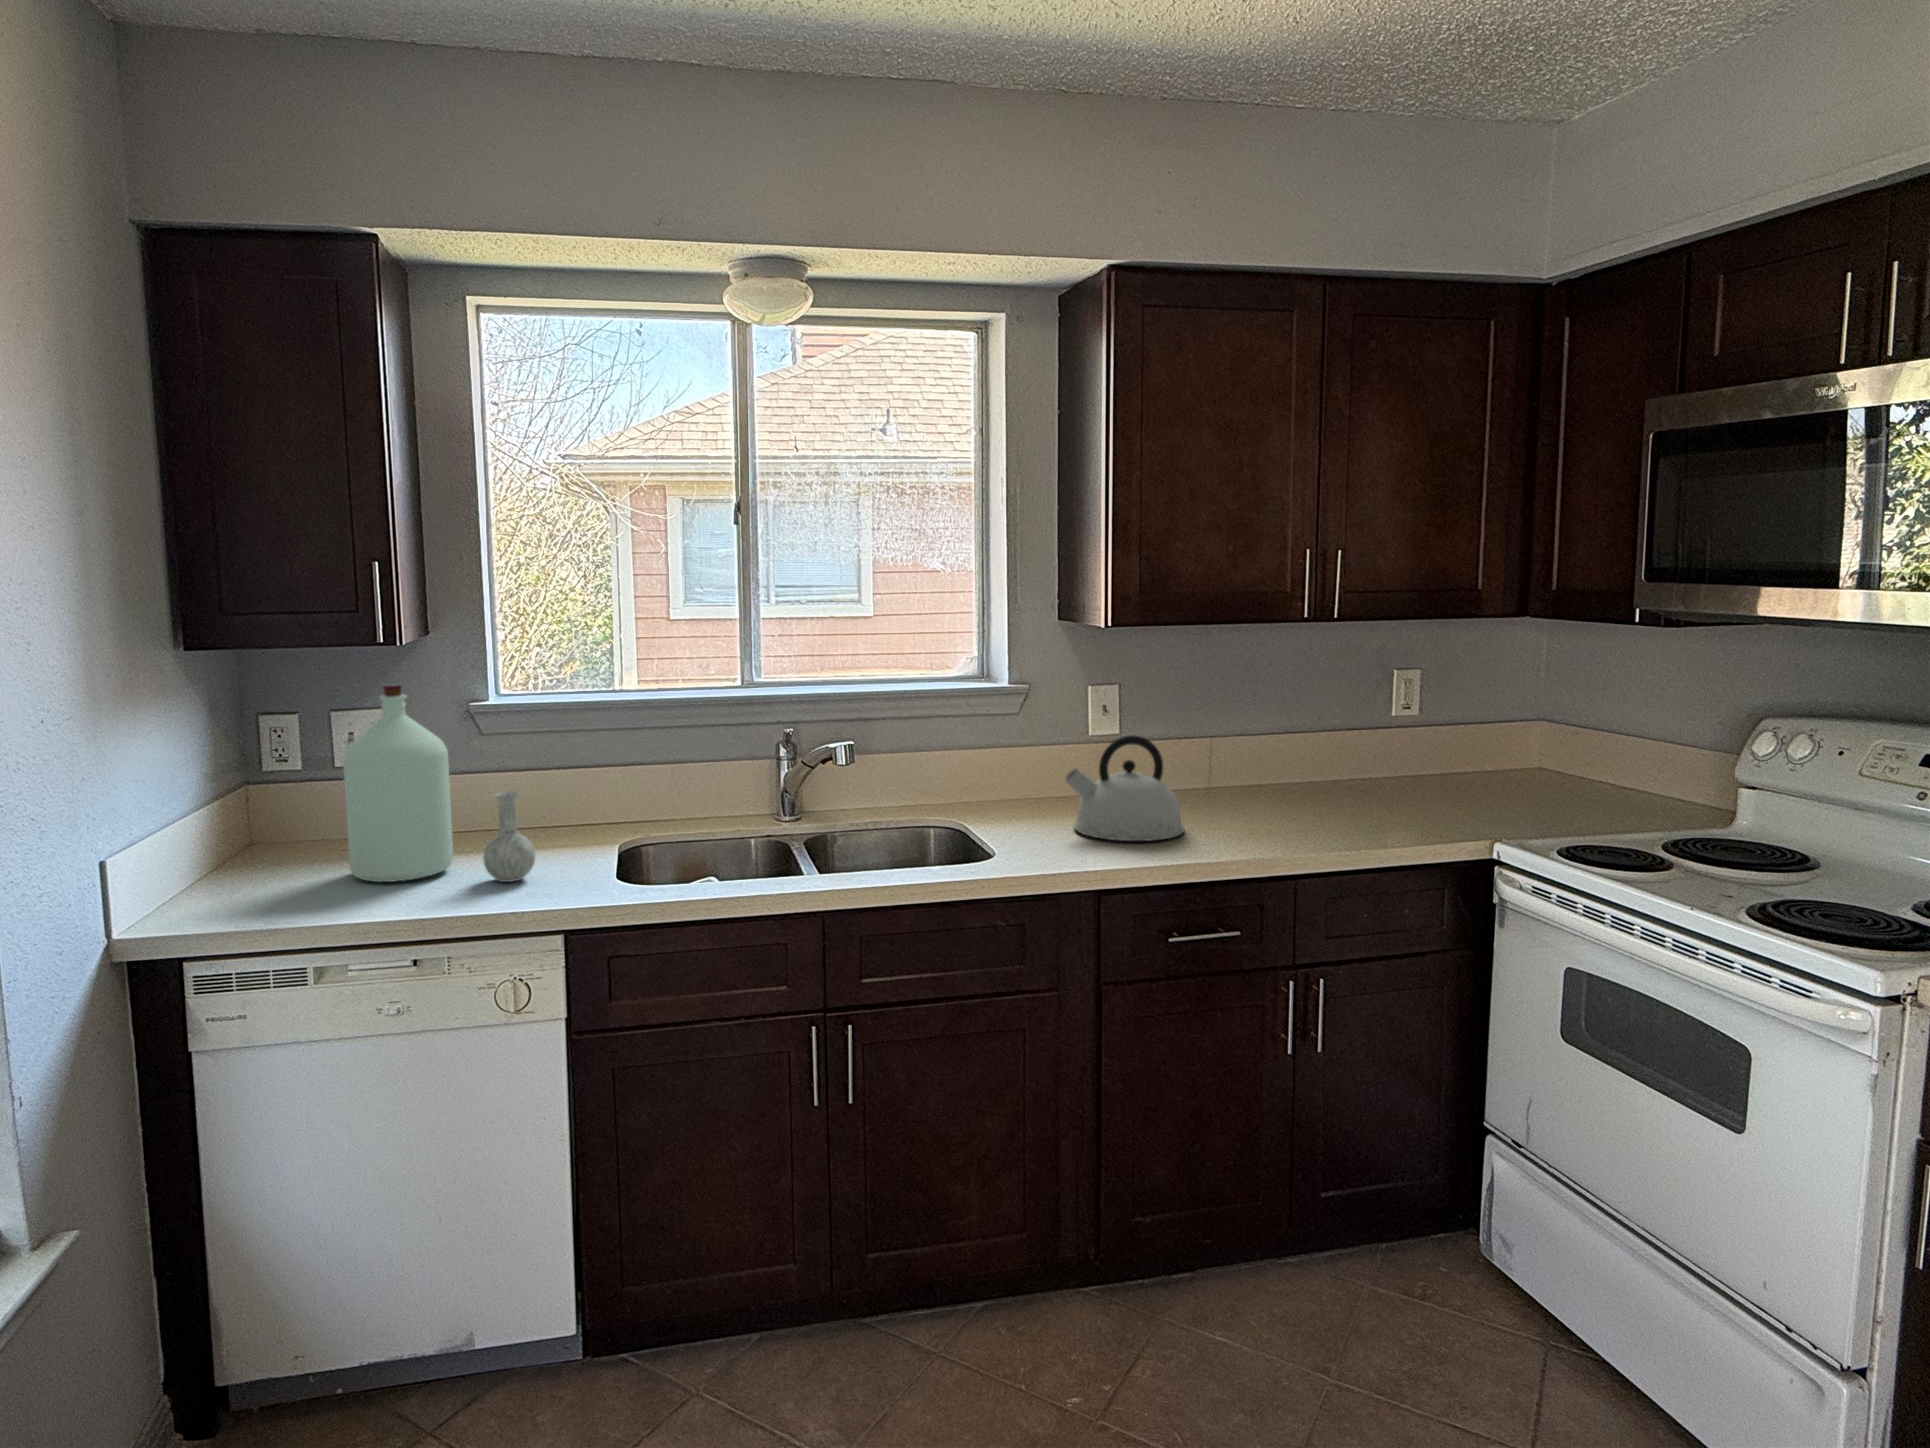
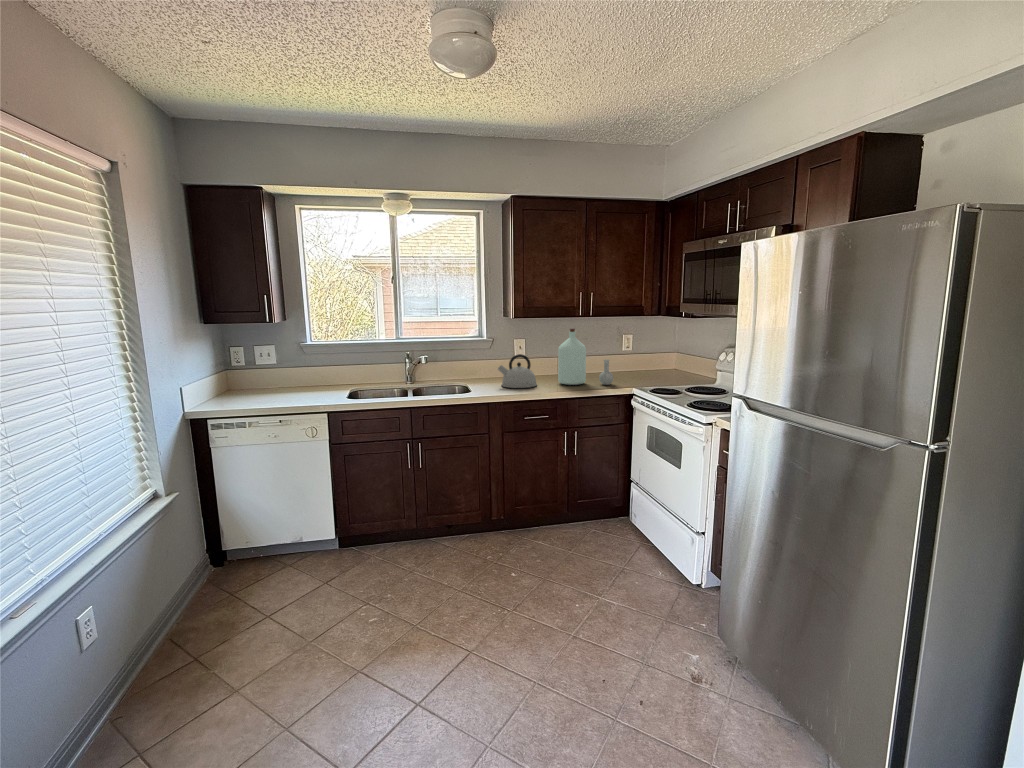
bottle: present [343,684,535,882] -> present [558,329,613,385]

